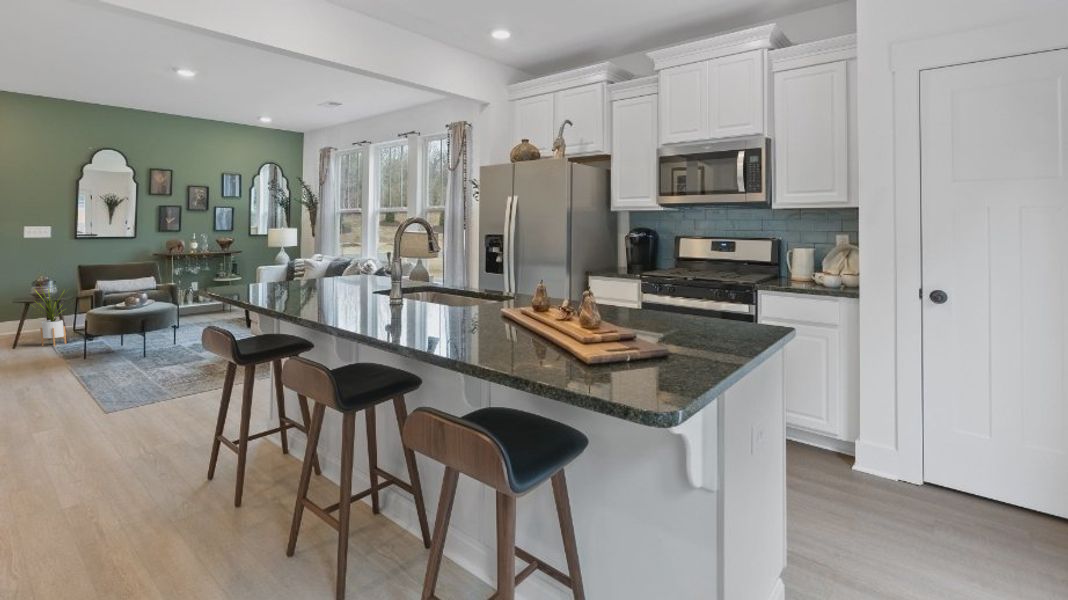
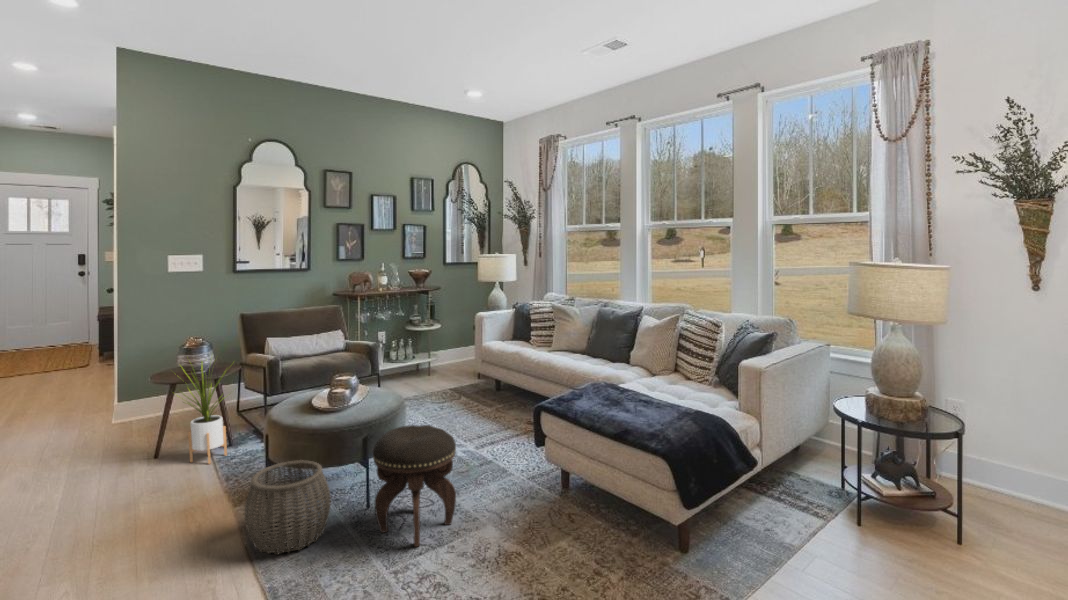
footstool: none [142,310,191,362] -> present [373,425,456,547]
woven basket: none [72,327,122,365] -> present [244,460,331,554]

